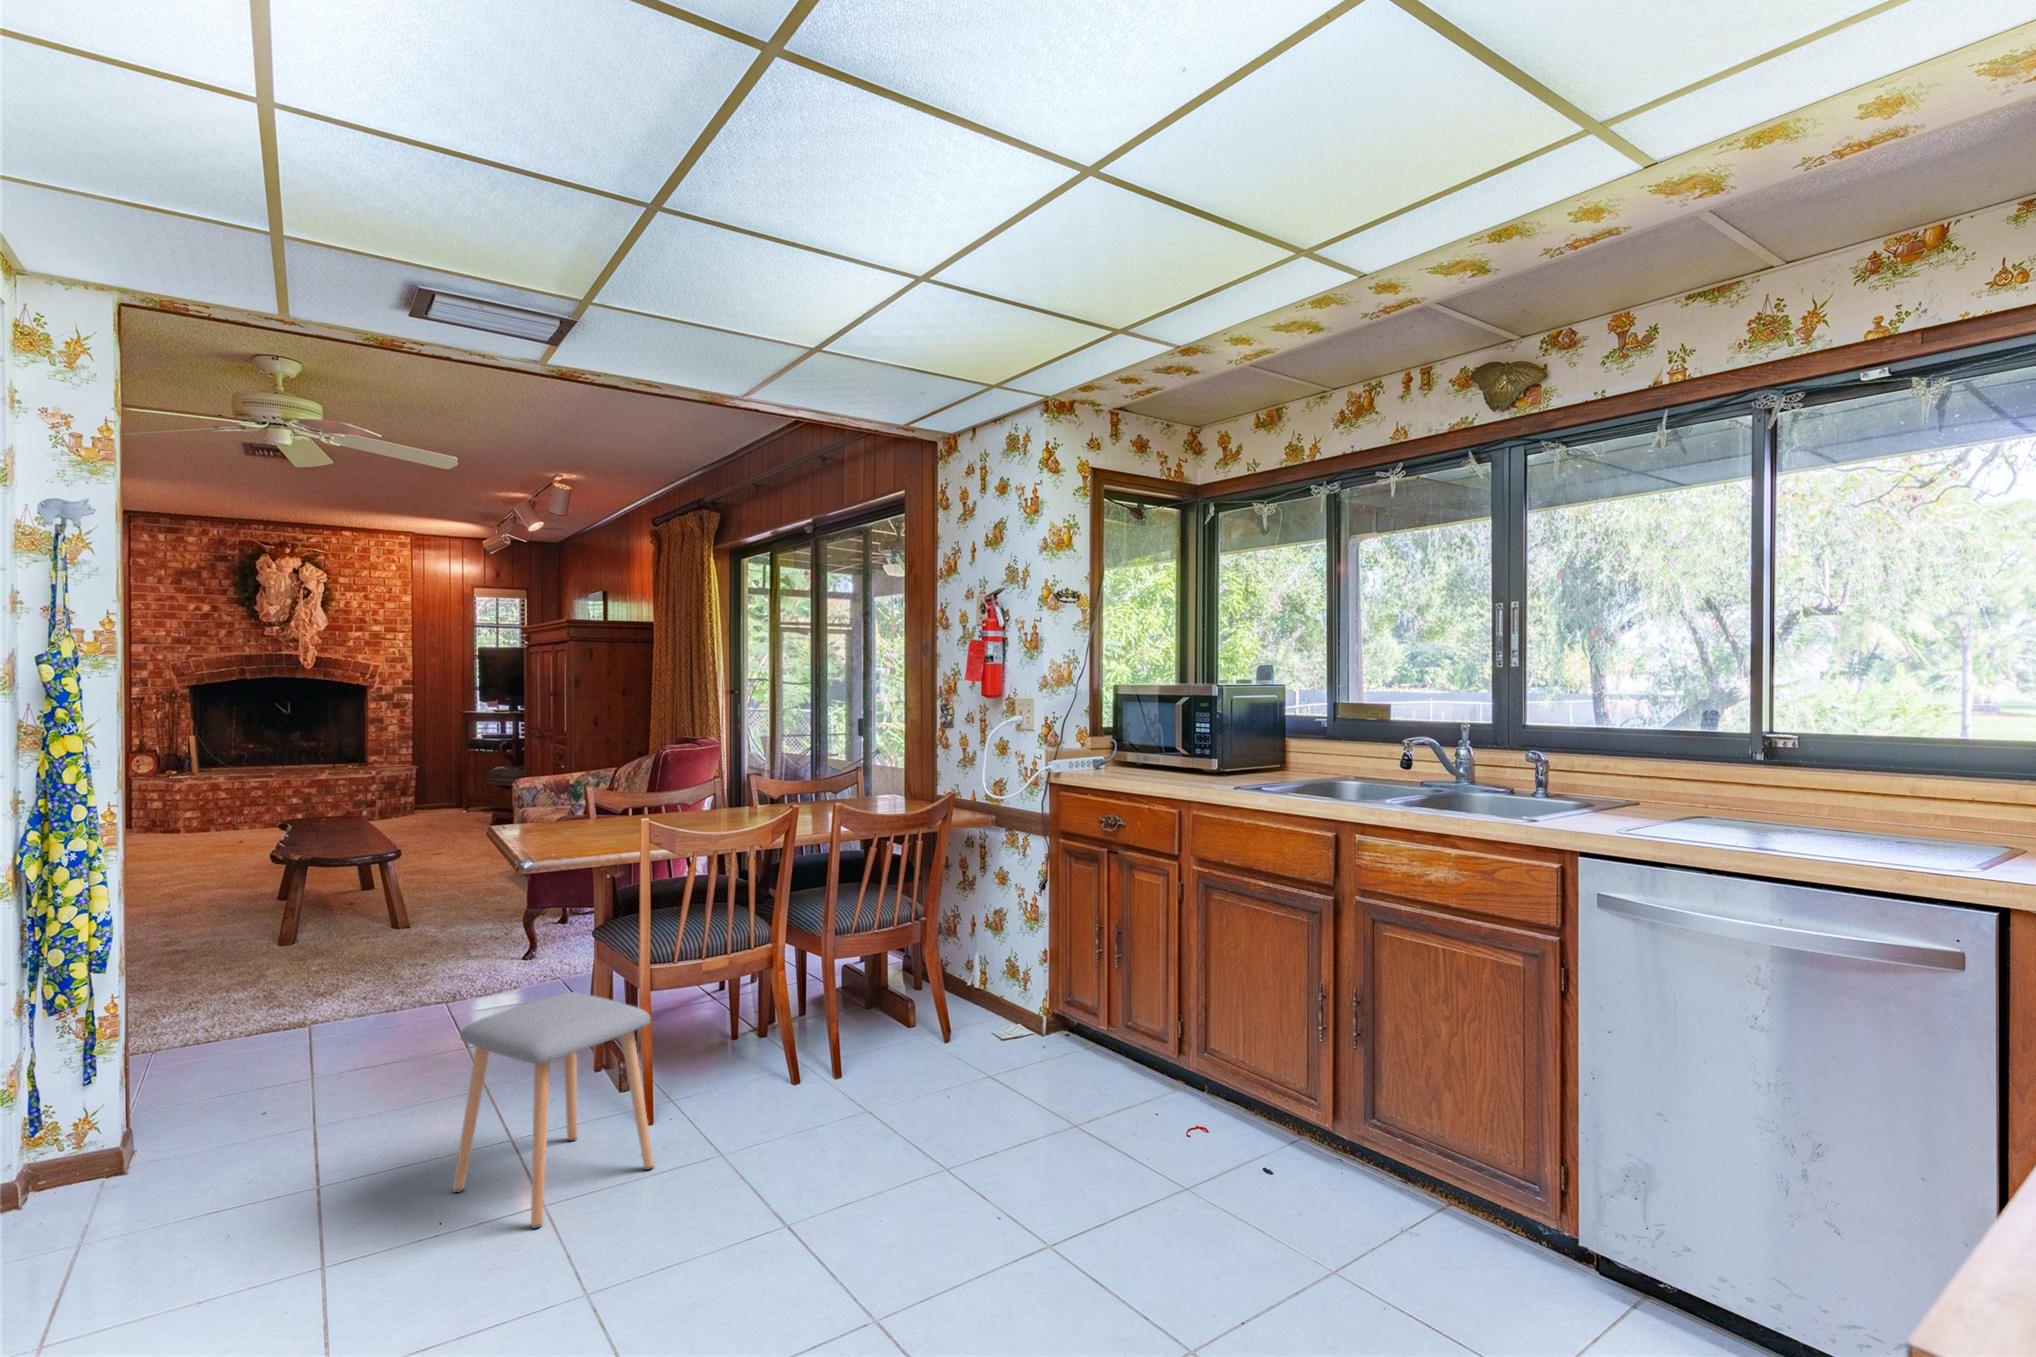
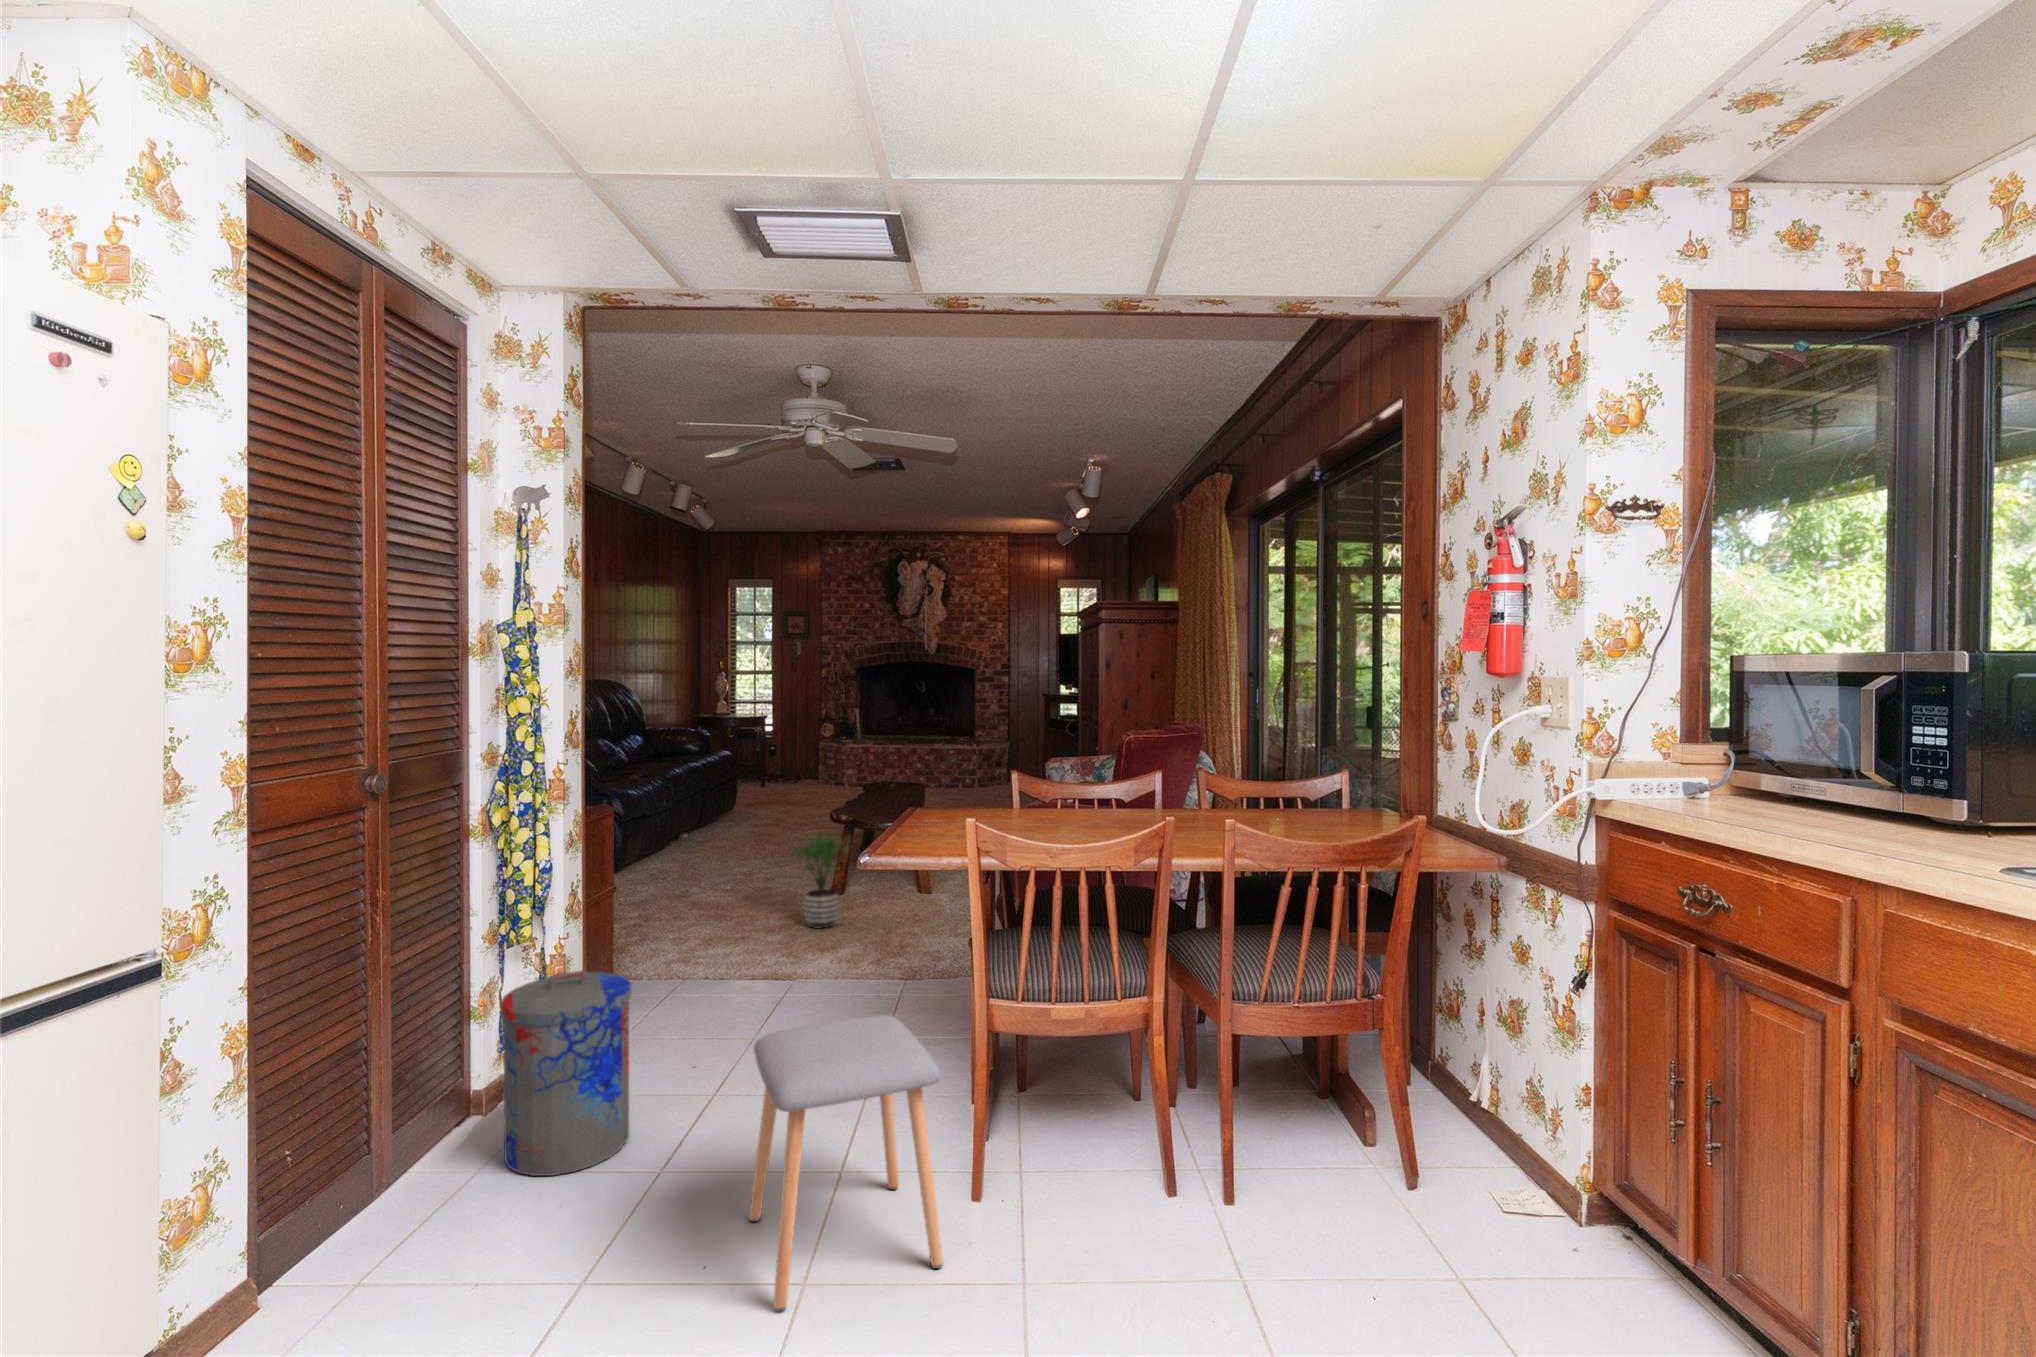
potted plant: none [246,872,340,983] -> present [786,833,851,928]
trash can: none [93,1018,255,1238] -> present [501,970,631,1176]

